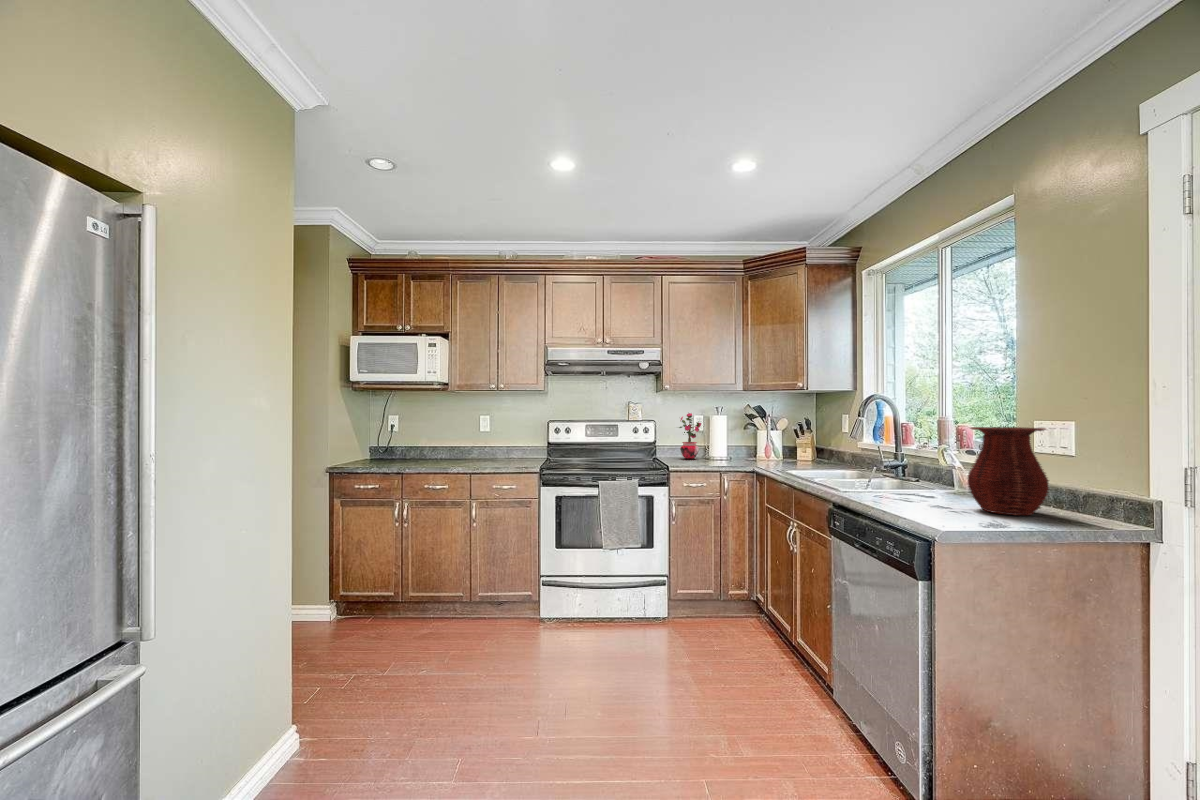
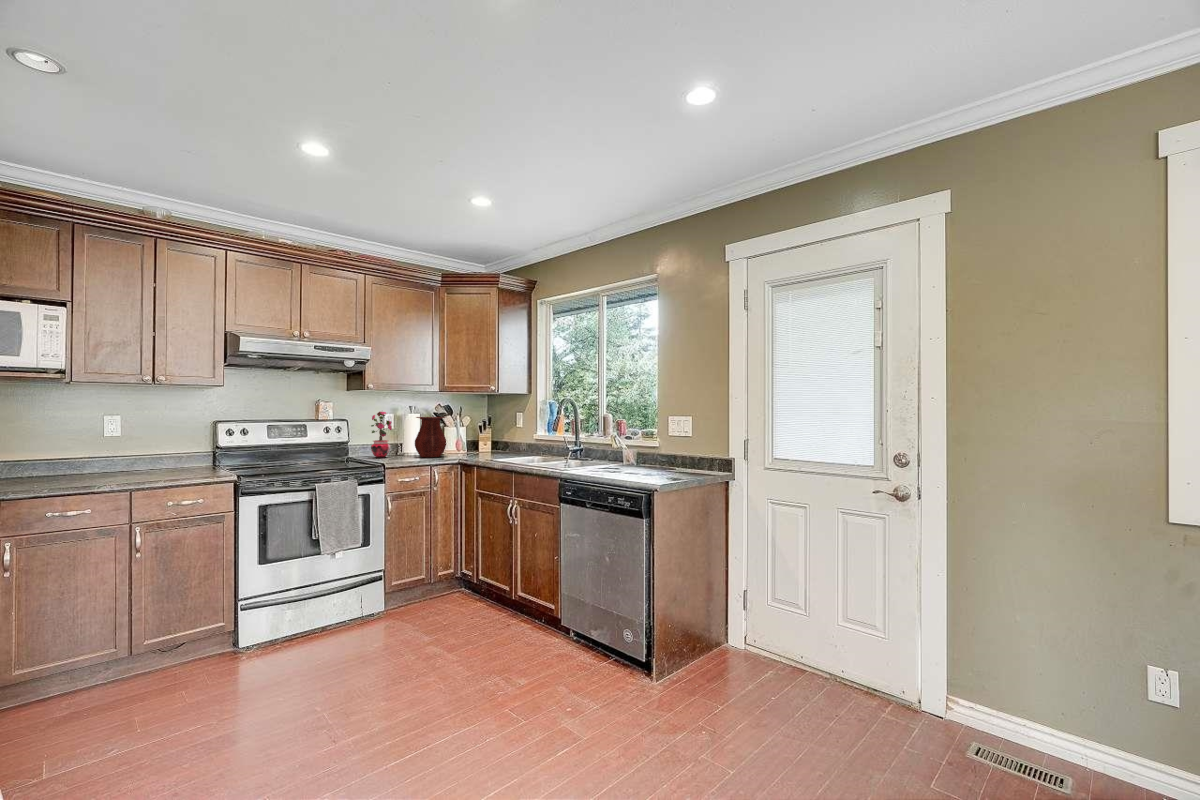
vase: present [968,427,1049,515] -> present [415,417,446,457]

